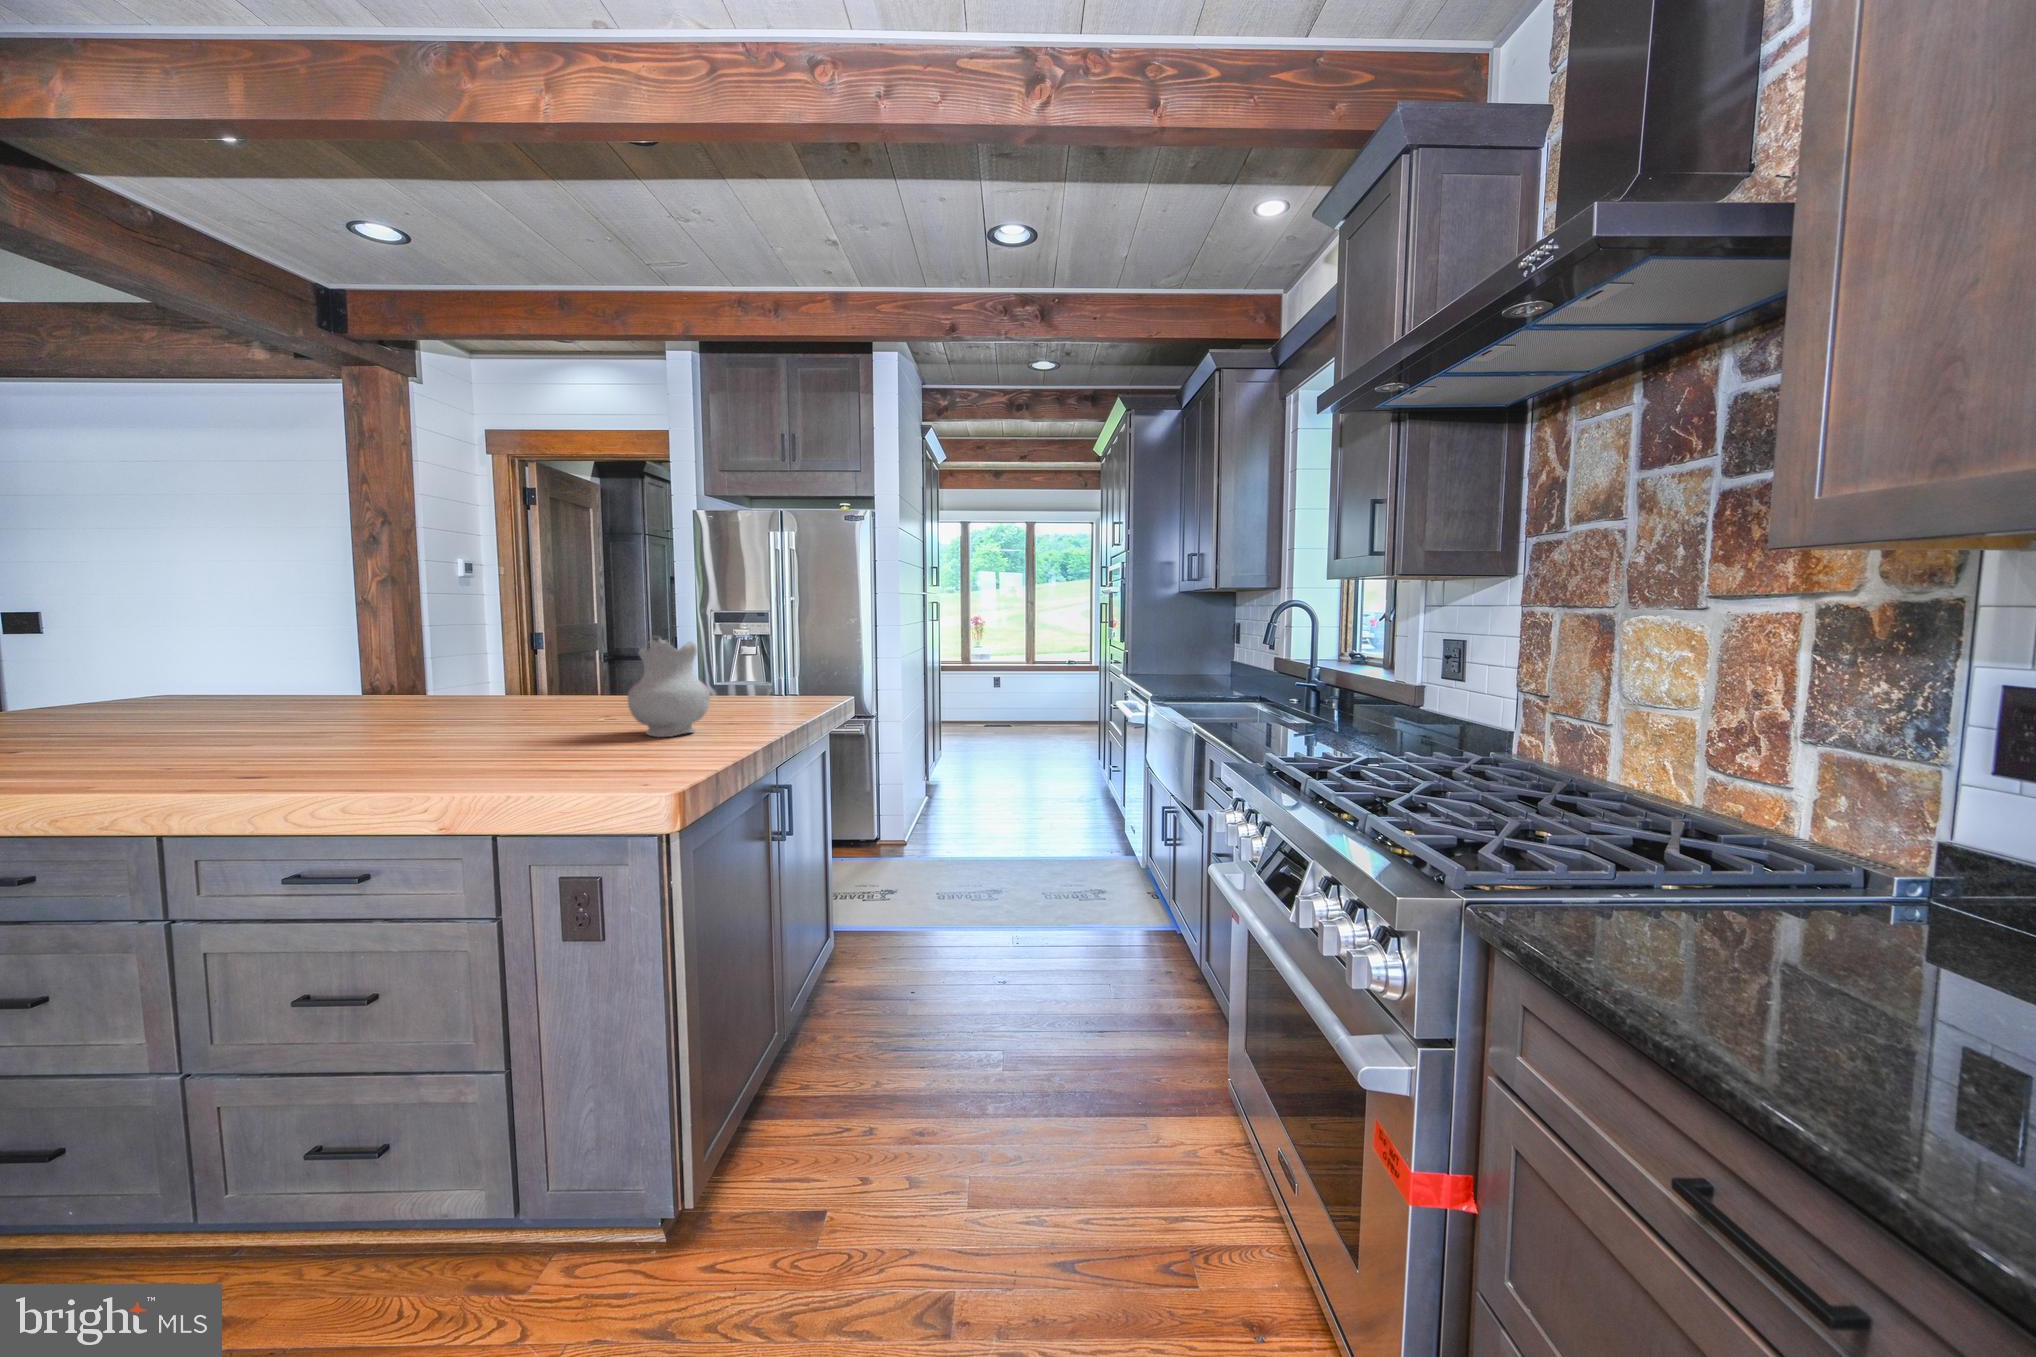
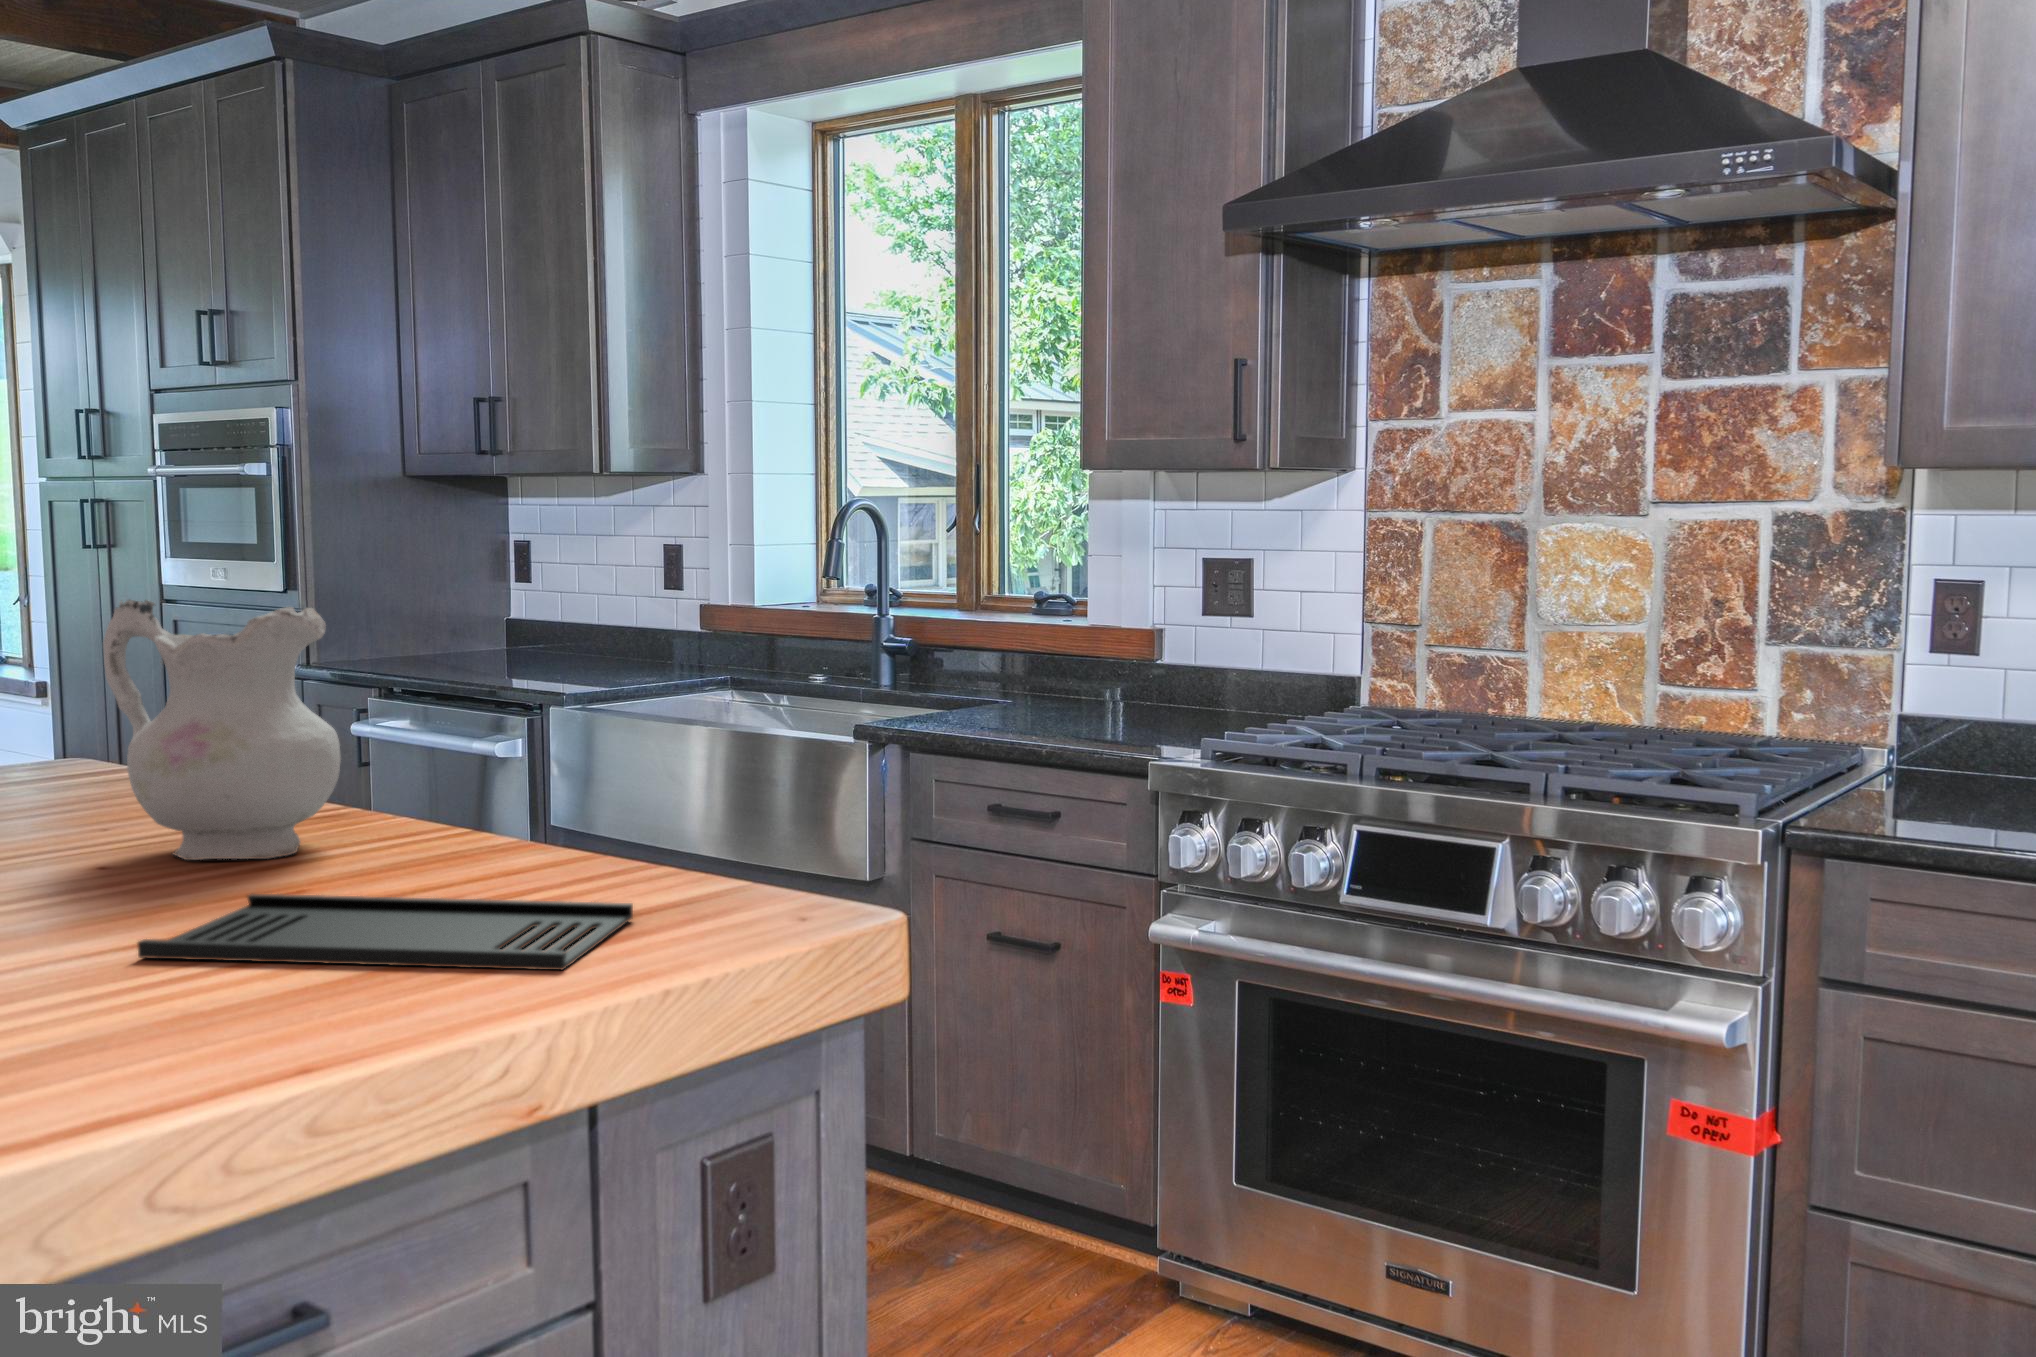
tray: none [471,745,573,787] -> present [138,894,633,970]

